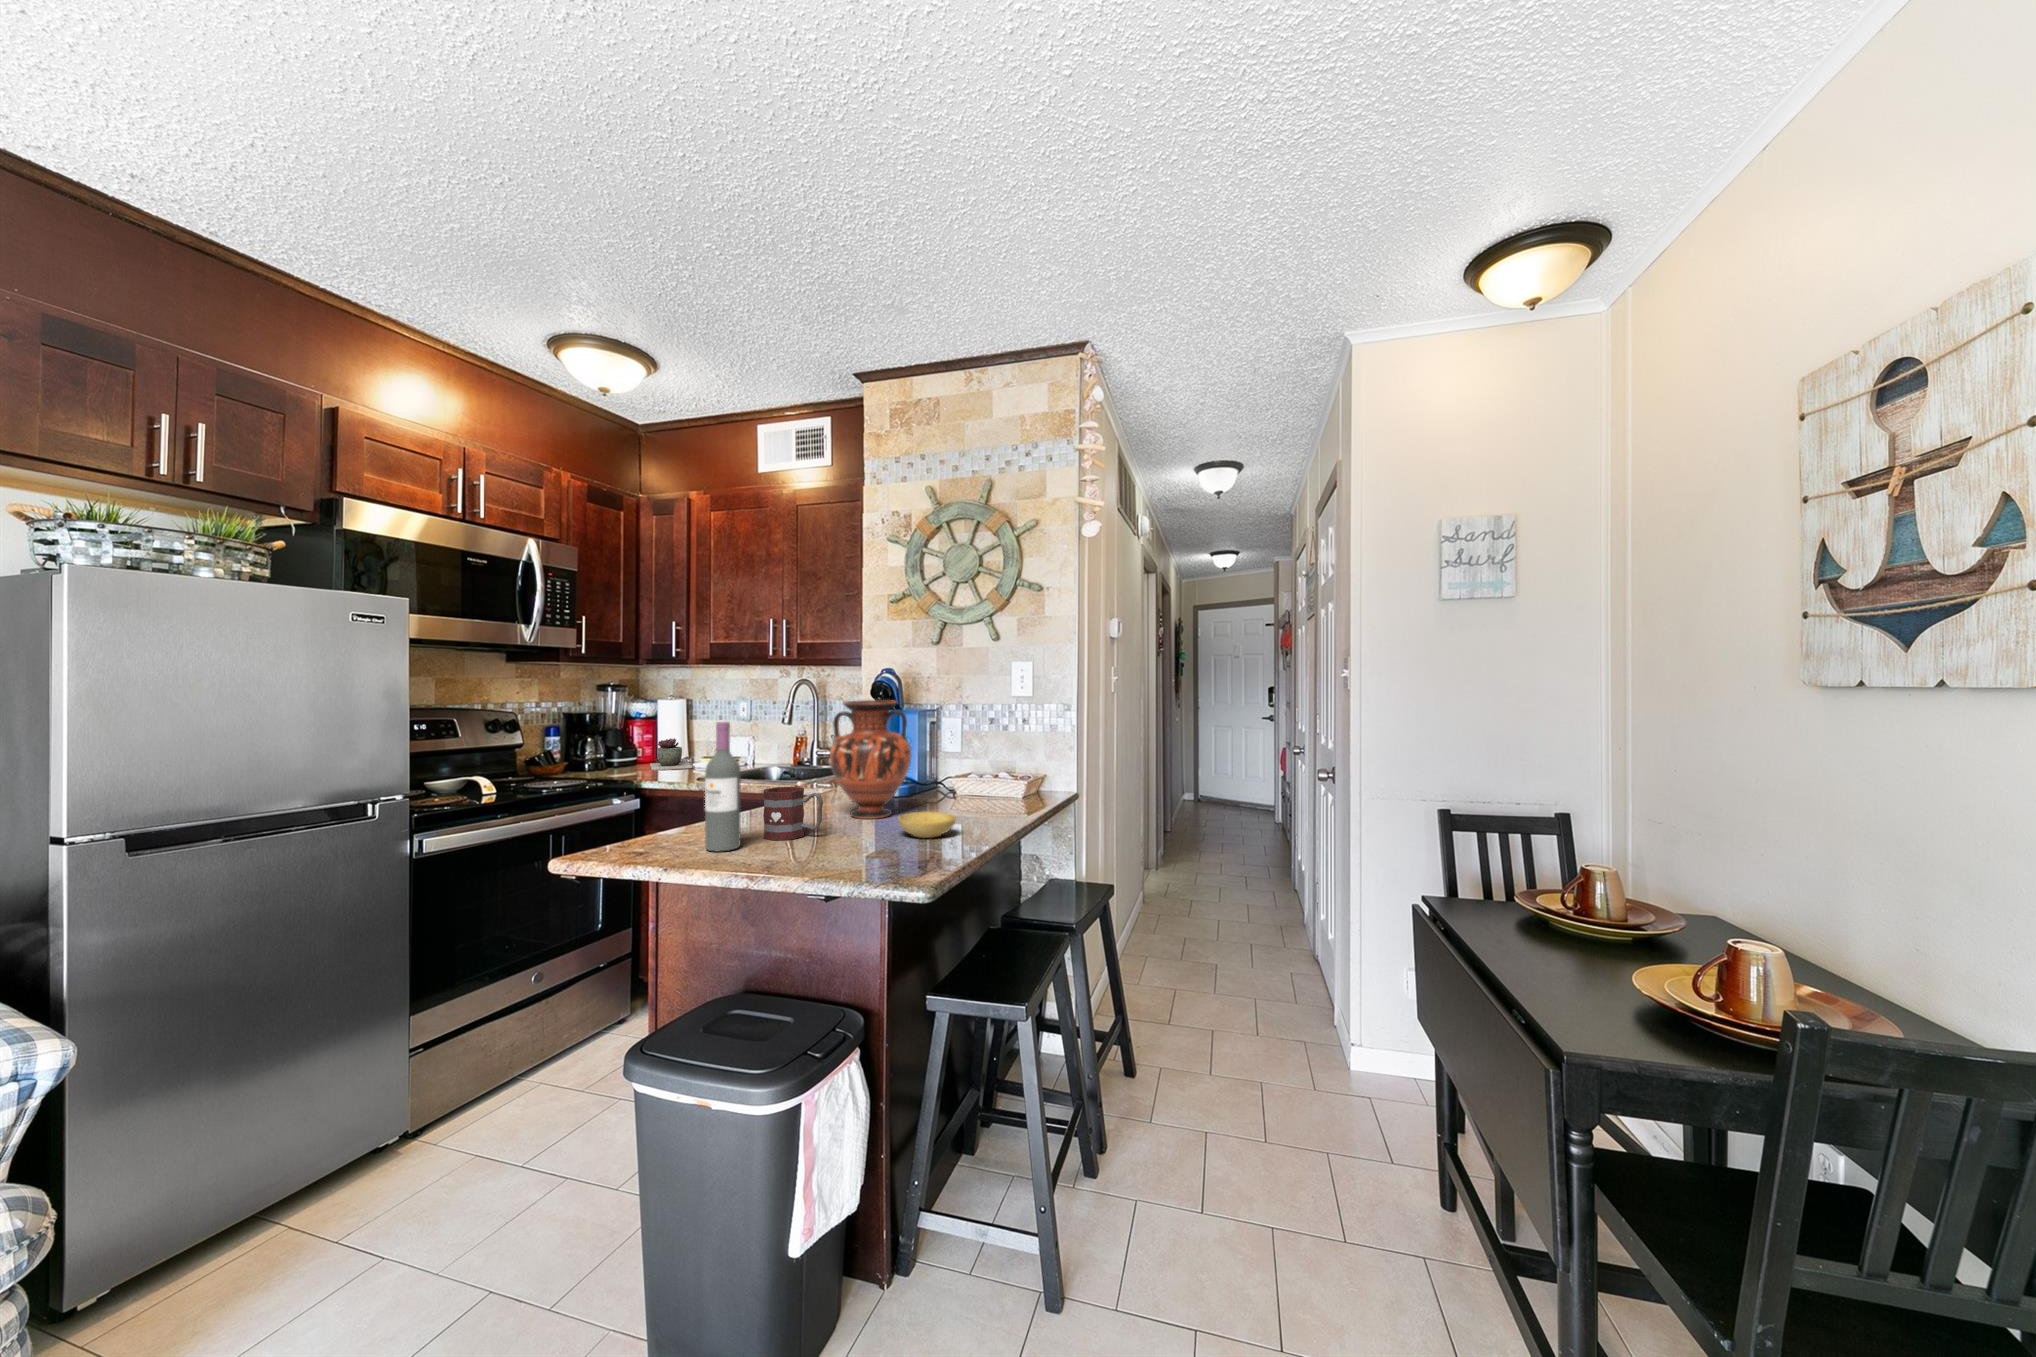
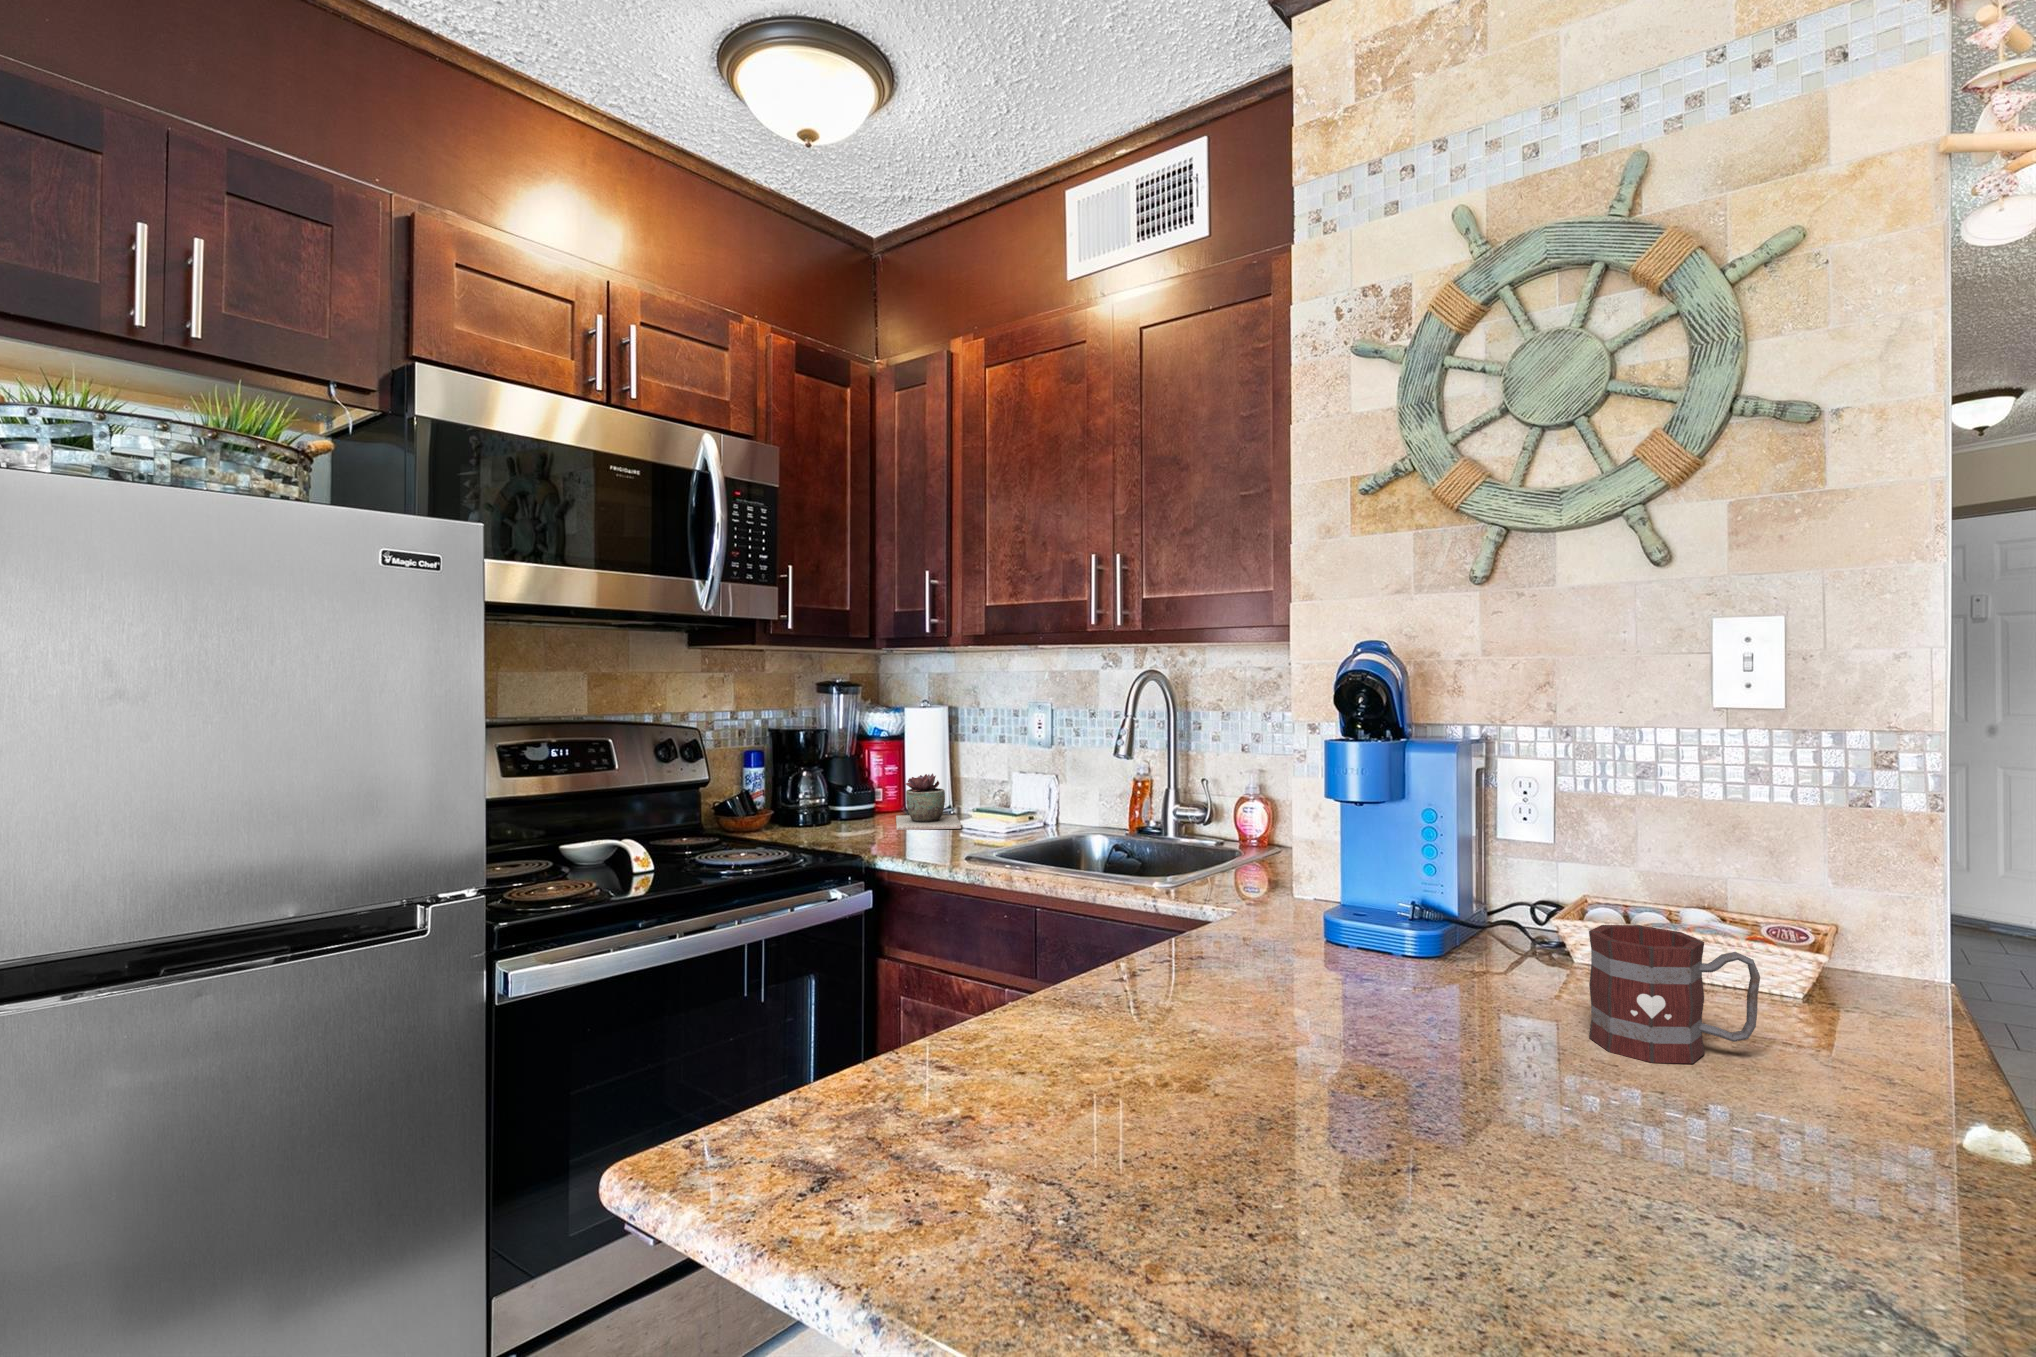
vase: present [830,700,911,819] -> none [1274,719,1506,1052]
wine bottle: present [705,722,741,852] -> none [969,791,1071,1209]
mug: present [763,787,823,841] -> present [1589,925,1760,1064]
bowl: present [898,812,956,838] -> none [1551,1087,1791,1215]

